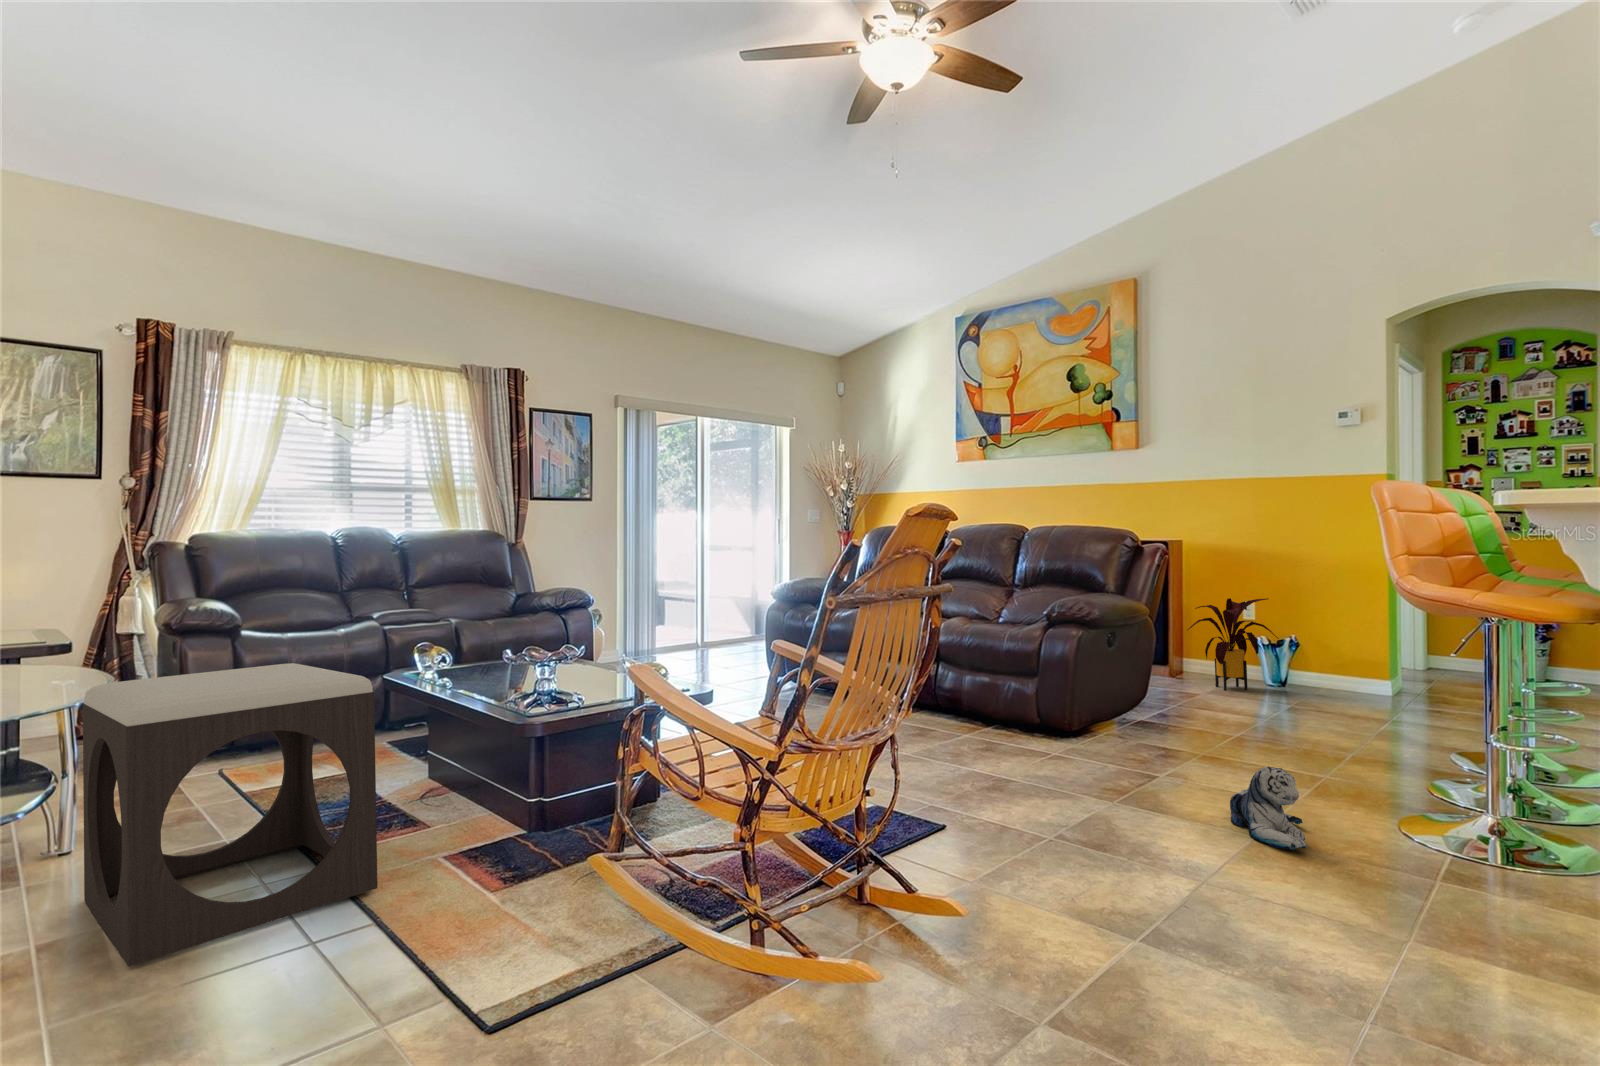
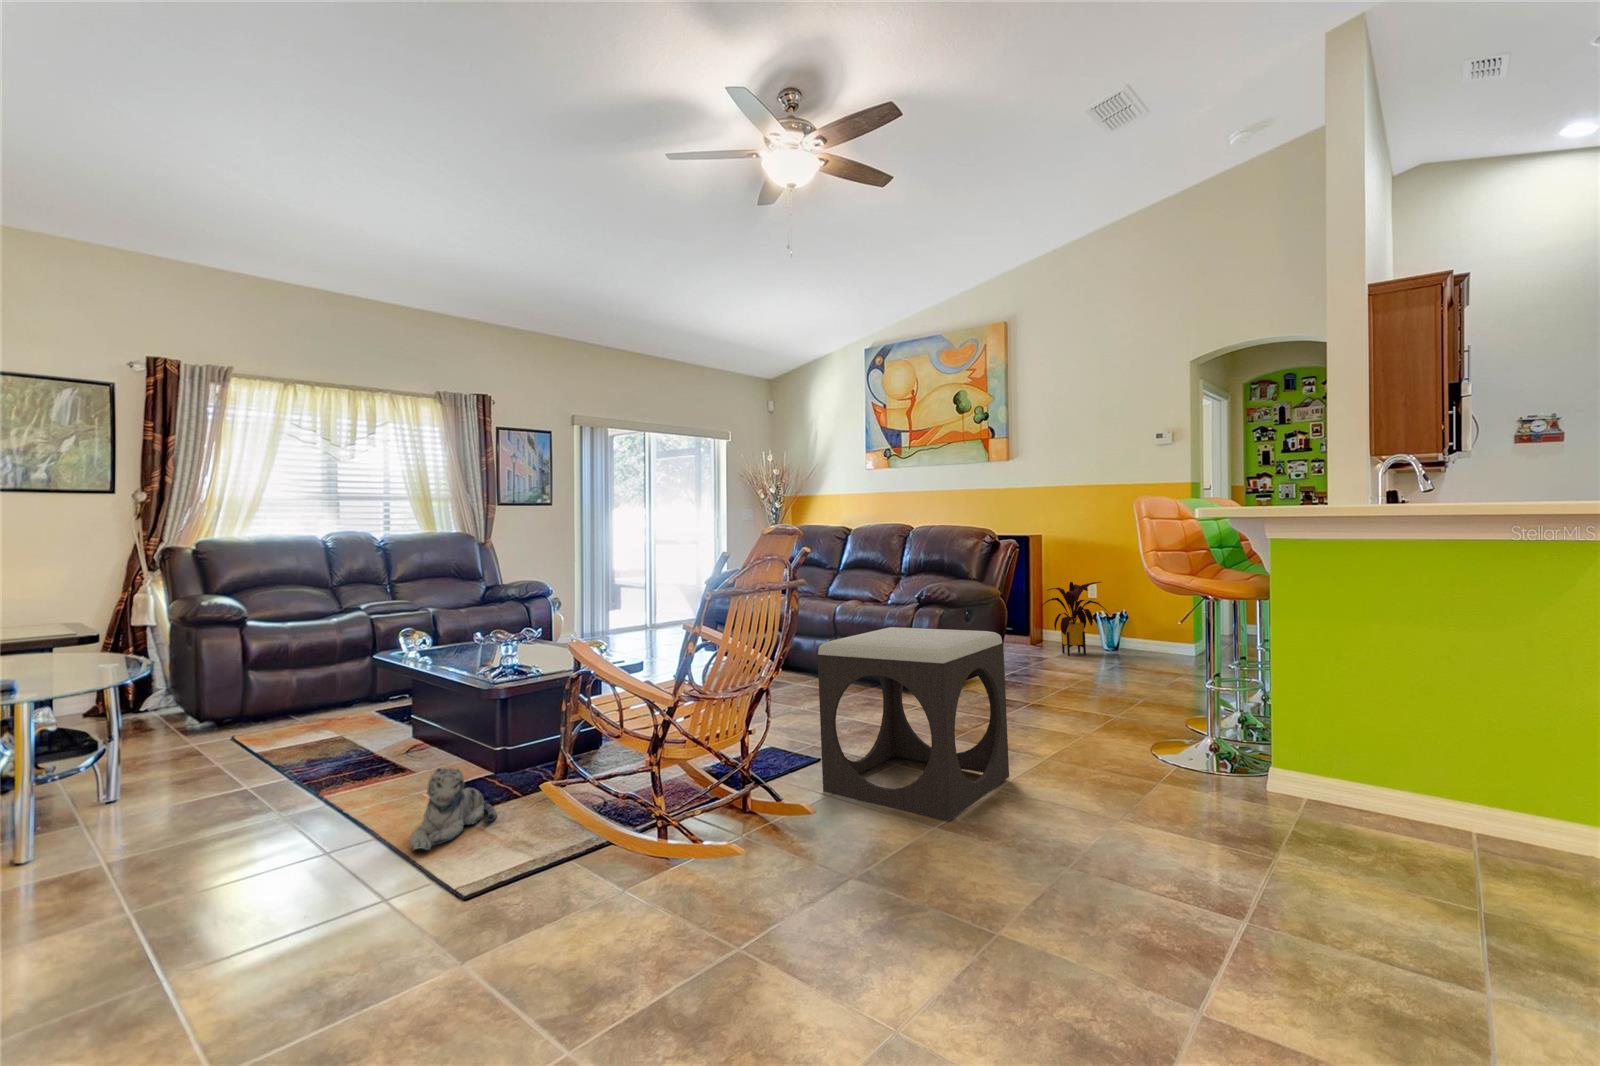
footstool: present [83,663,377,966] -> present [818,627,1009,820]
plush toy: present [1230,767,1307,850] -> present [410,768,497,851]

